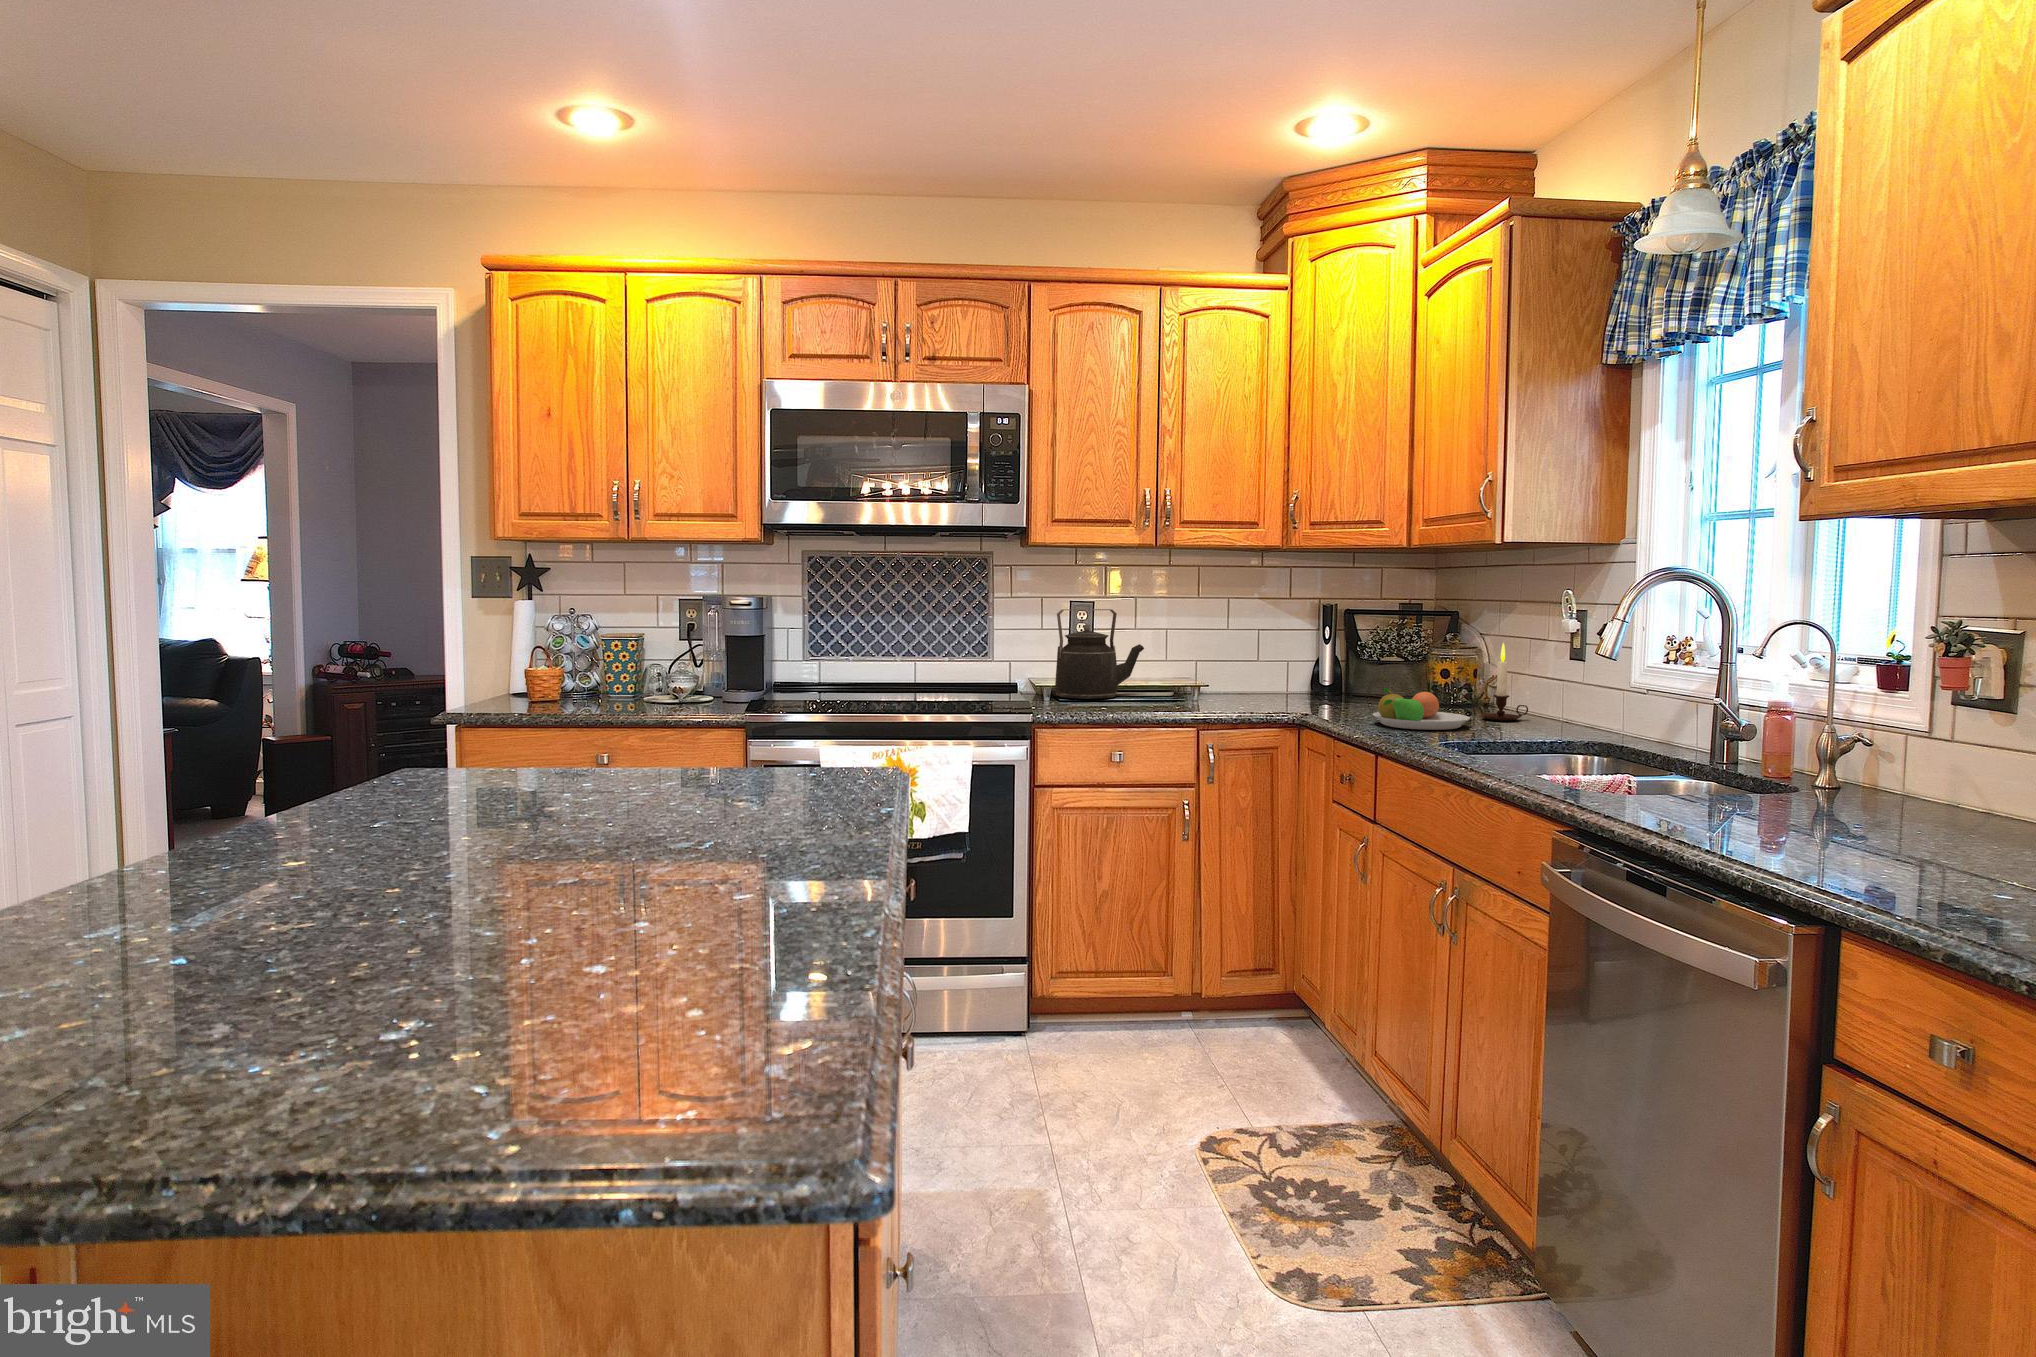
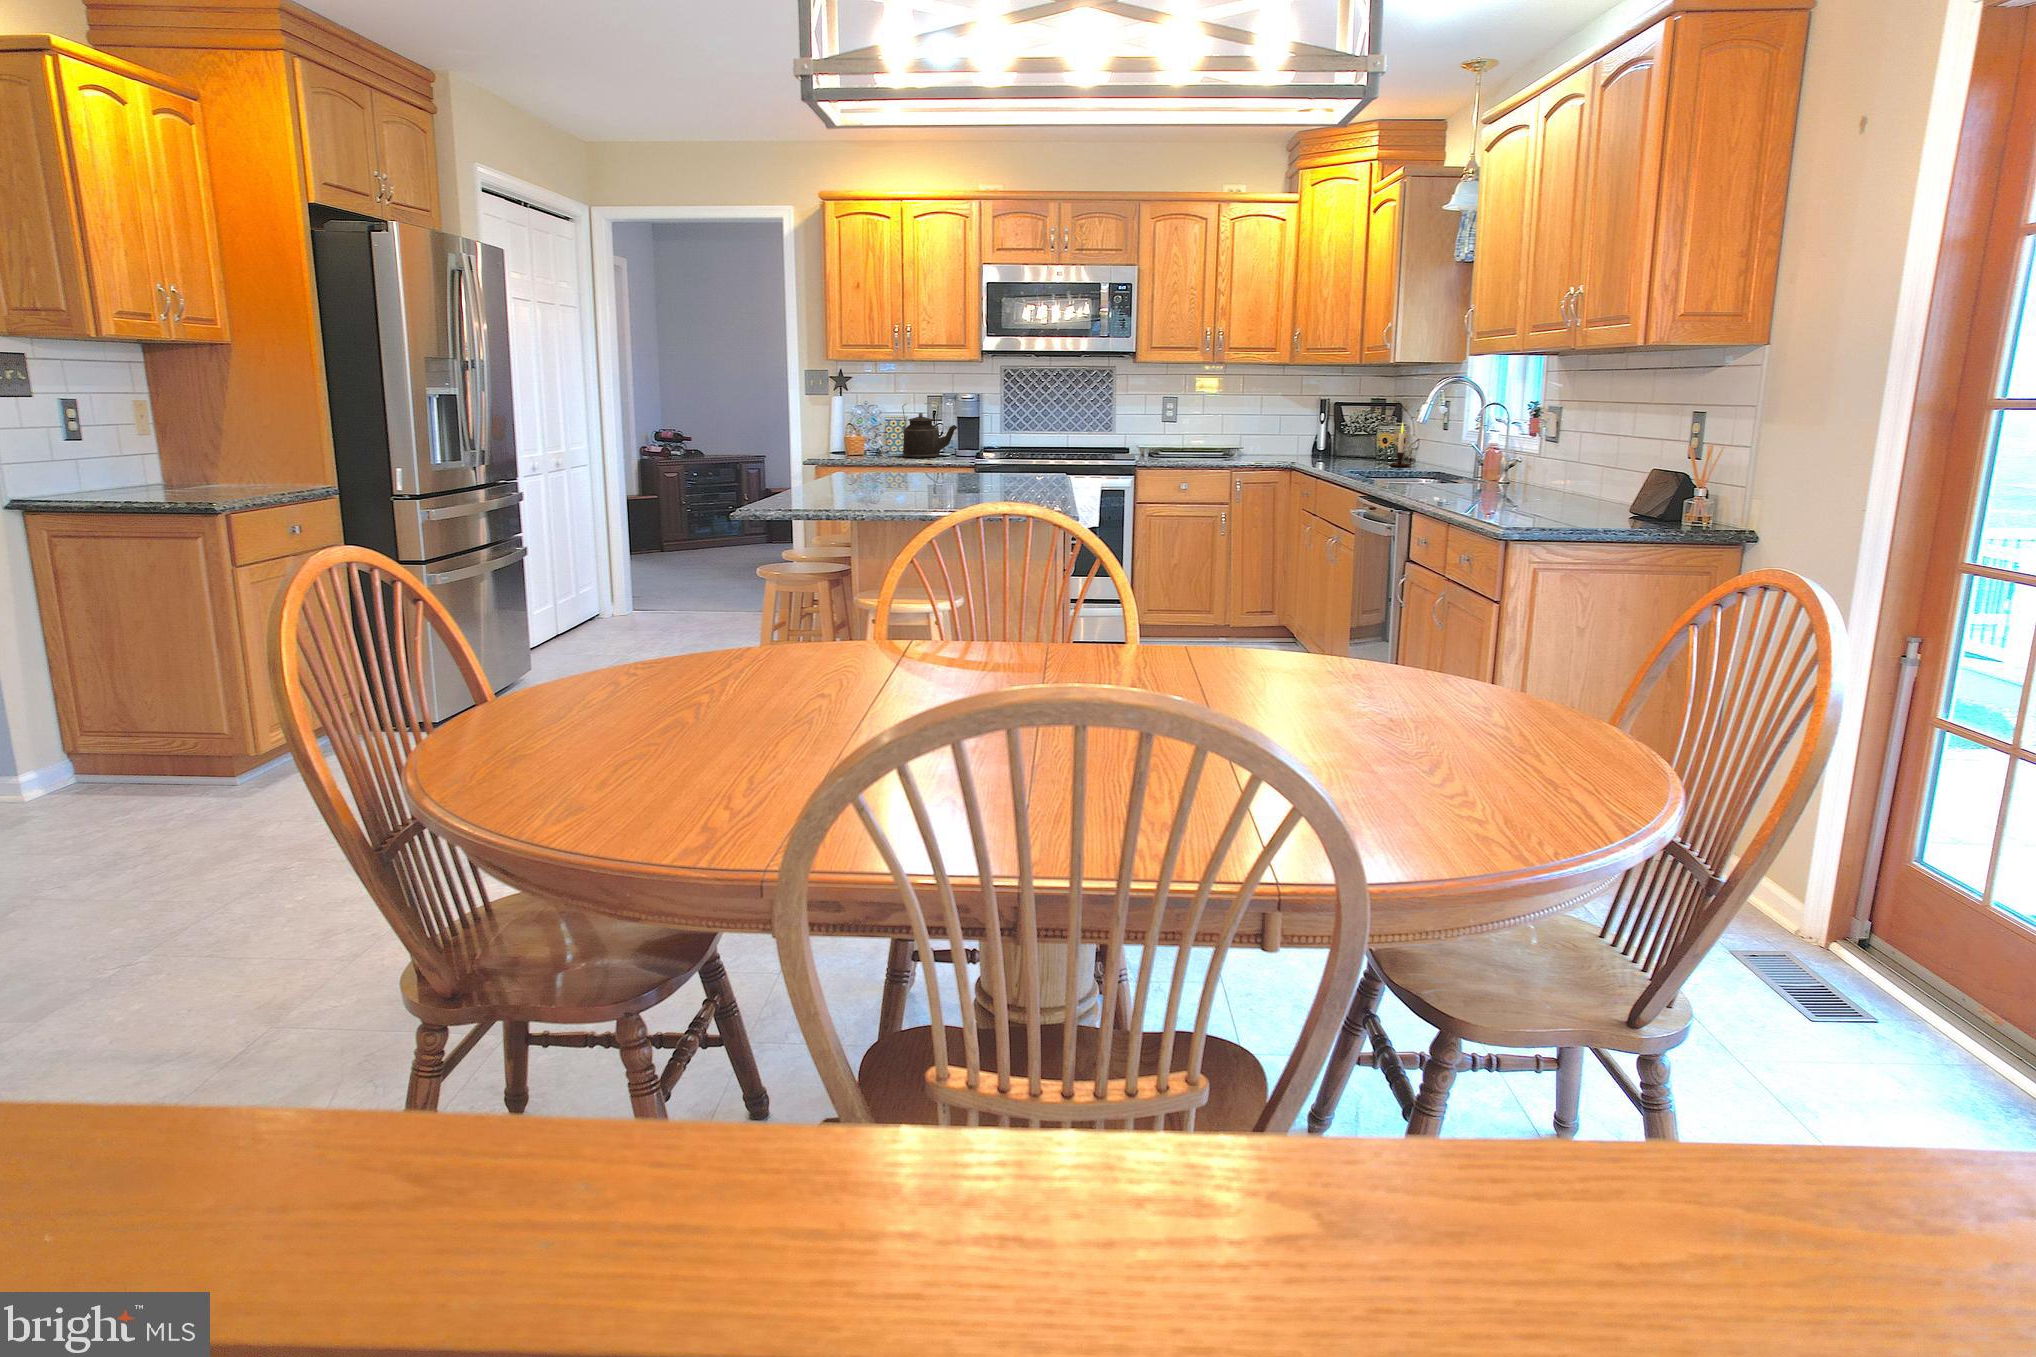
kettle: present [1055,609,1144,699] -> present [902,403,957,457]
fruit bowl: present [1373,688,1470,730] -> none [1322,448,1375,470]

